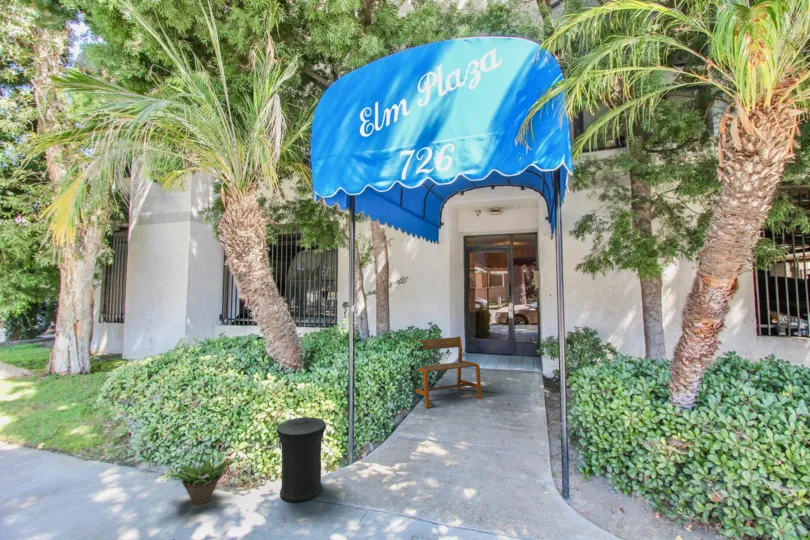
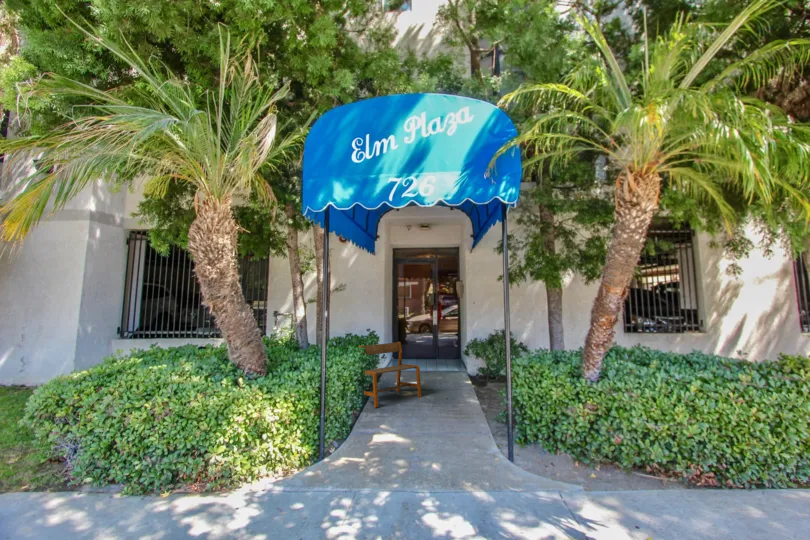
trash can: present [277,417,326,502] -> none [268,414,314,491]
decorative plant: present [169,459,235,504] -> none [160,461,224,505]

